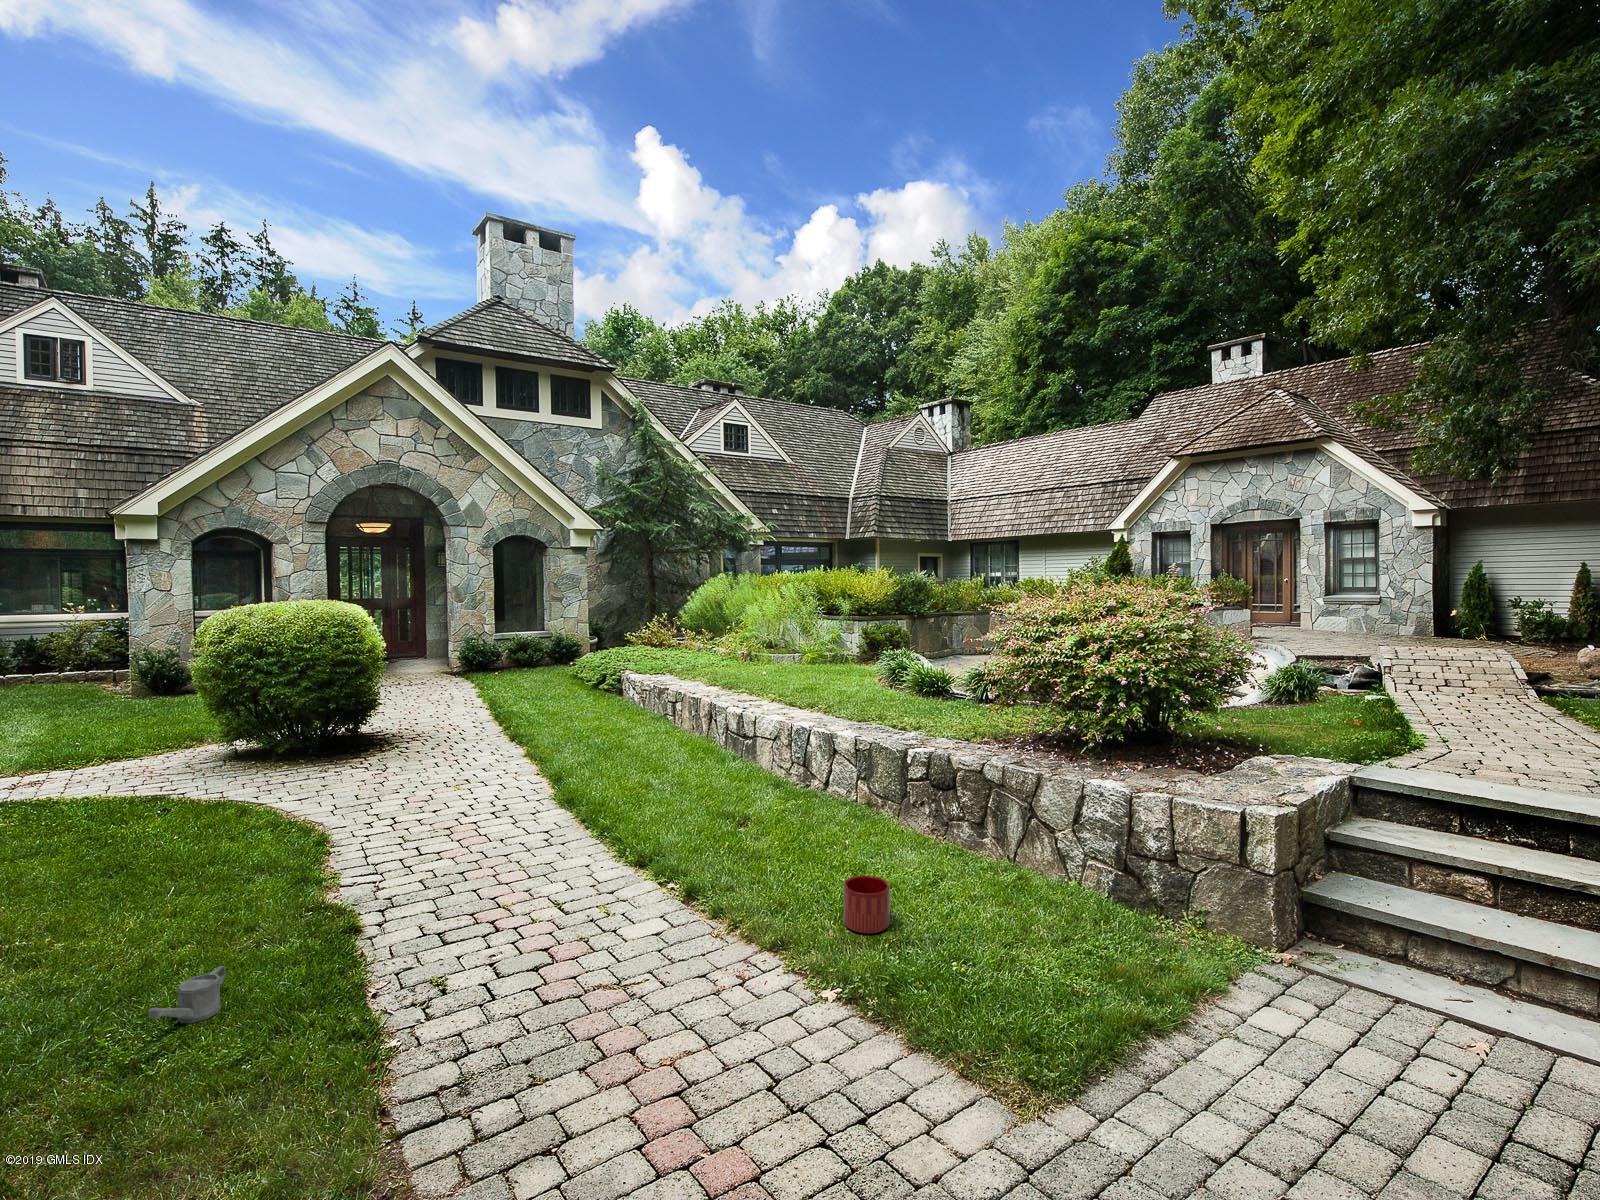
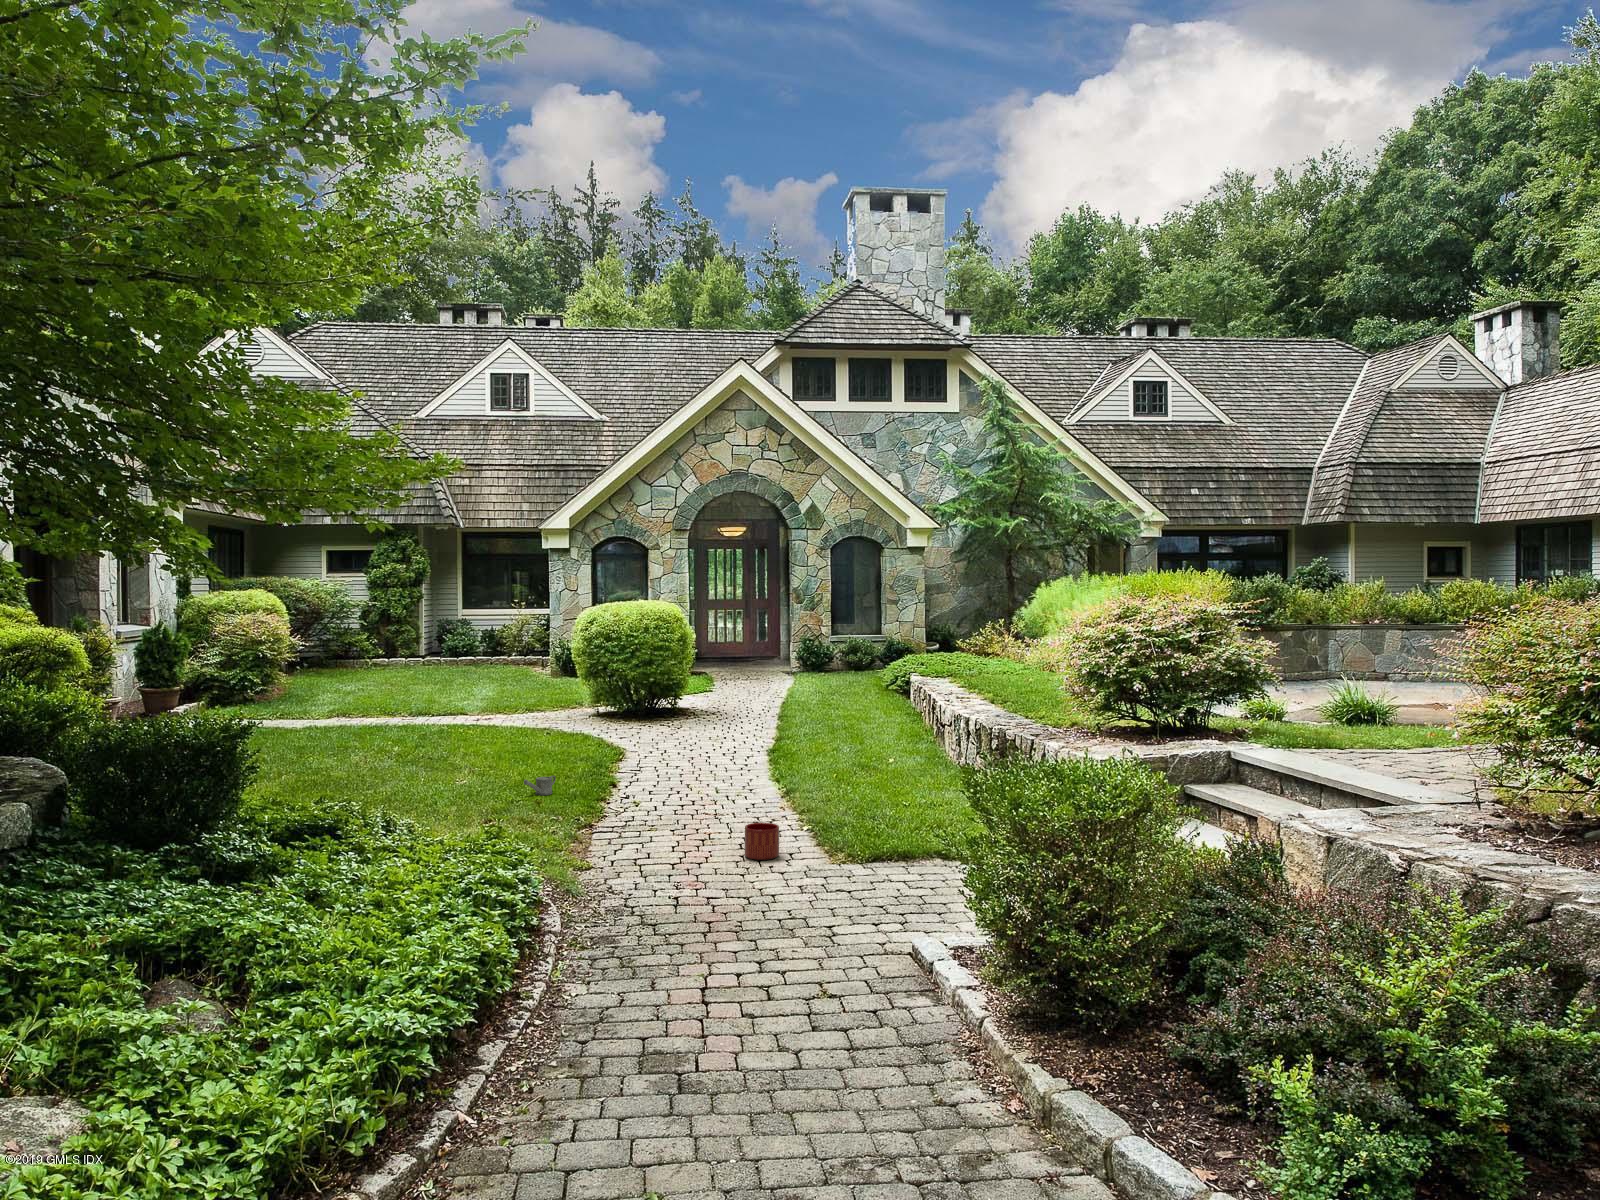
planter: present [843,876,890,934] -> present [745,823,779,860]

